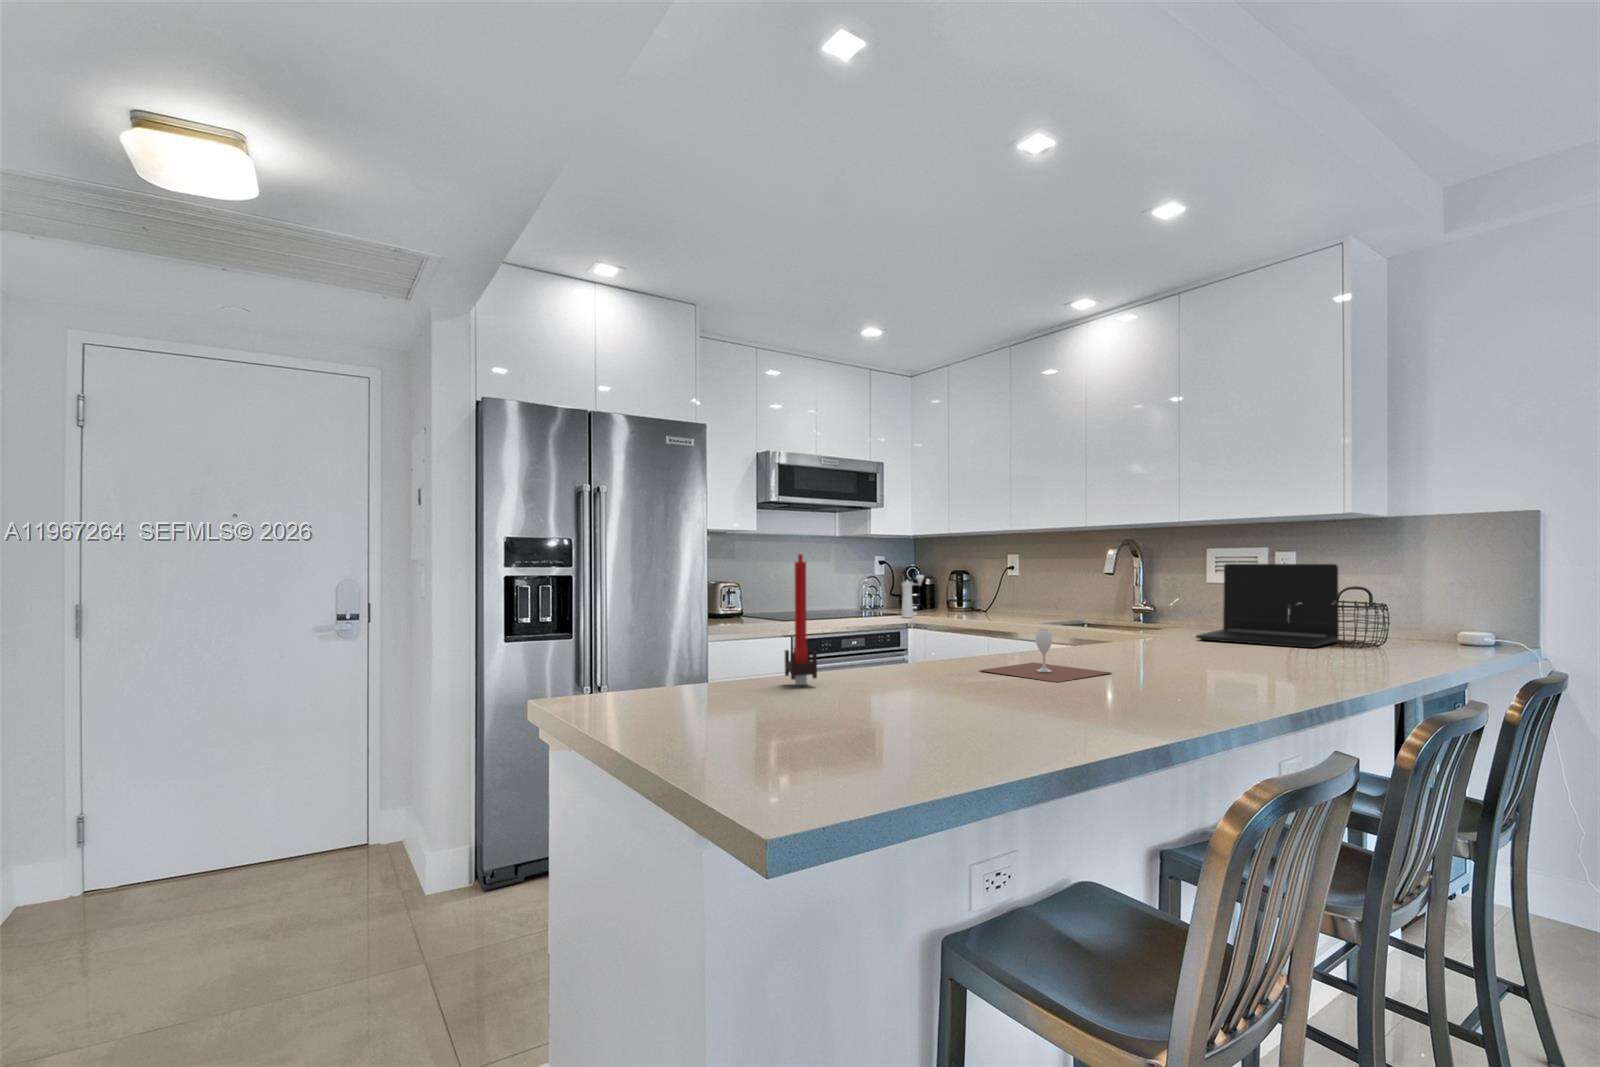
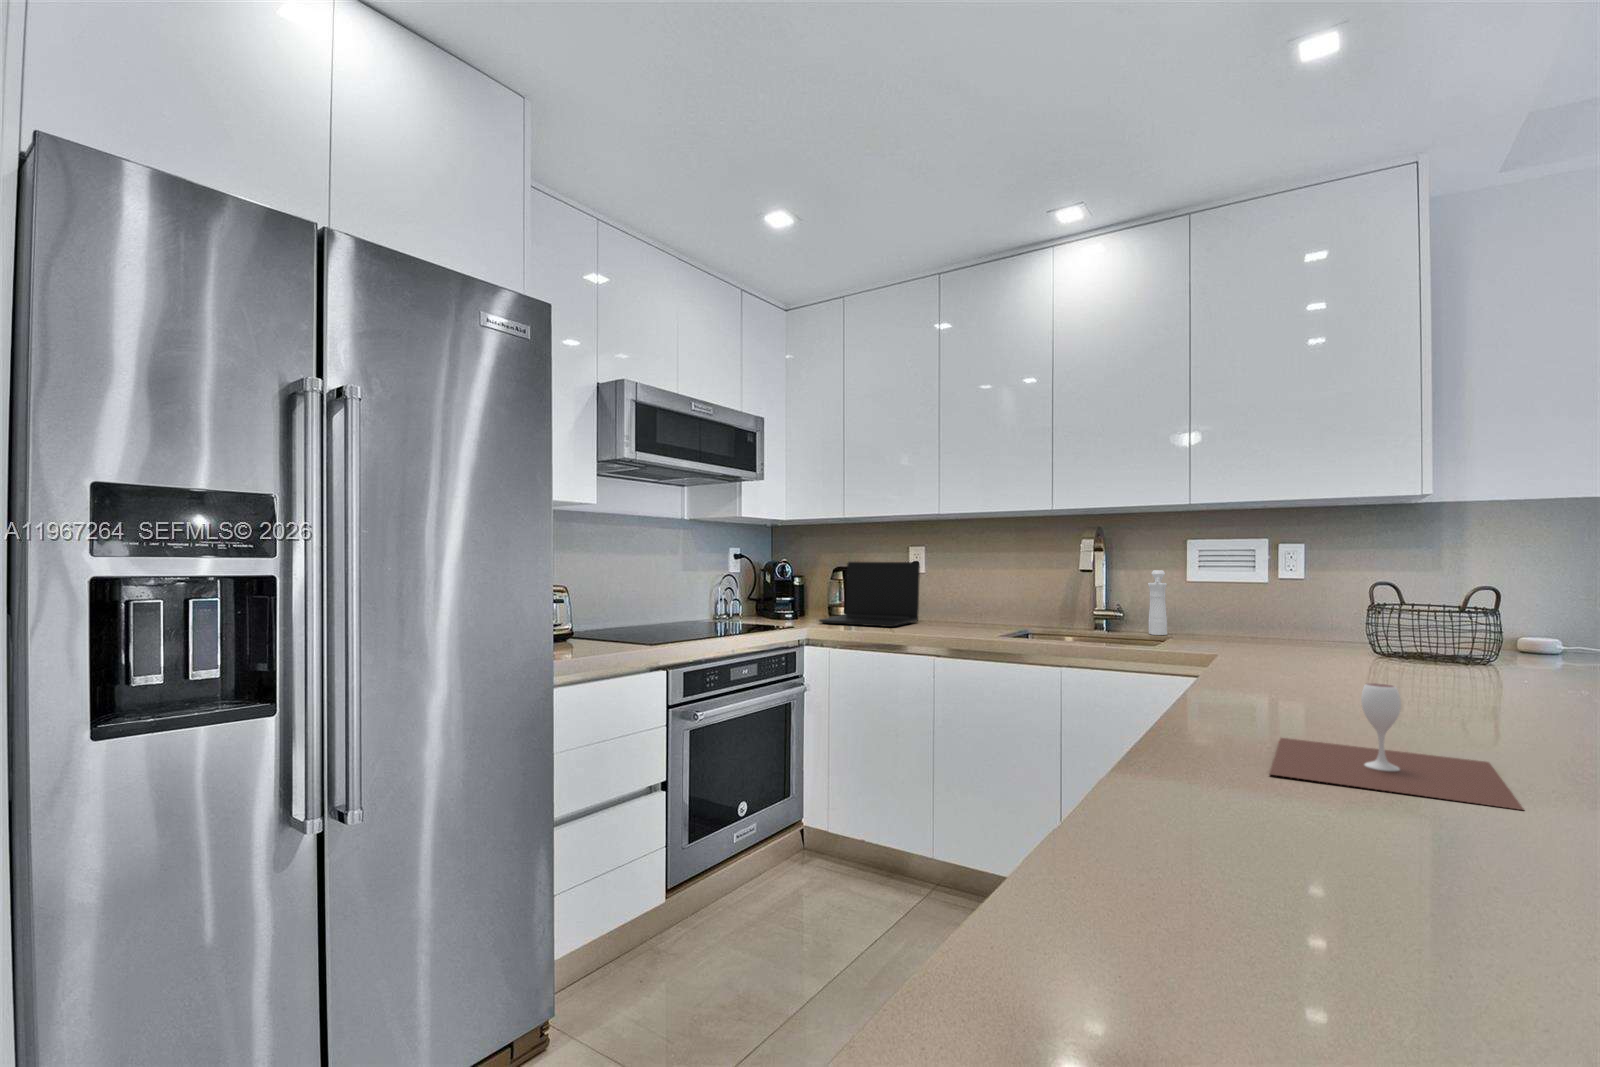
candle: present [785,554,817,685] -> none [1025,520,1137,906]
laptop: present [1196,564,1339,648] -> present [819,562,920,627]
pepper mill: present [902,575,924,618] -> present [1148,570,1167,635]

